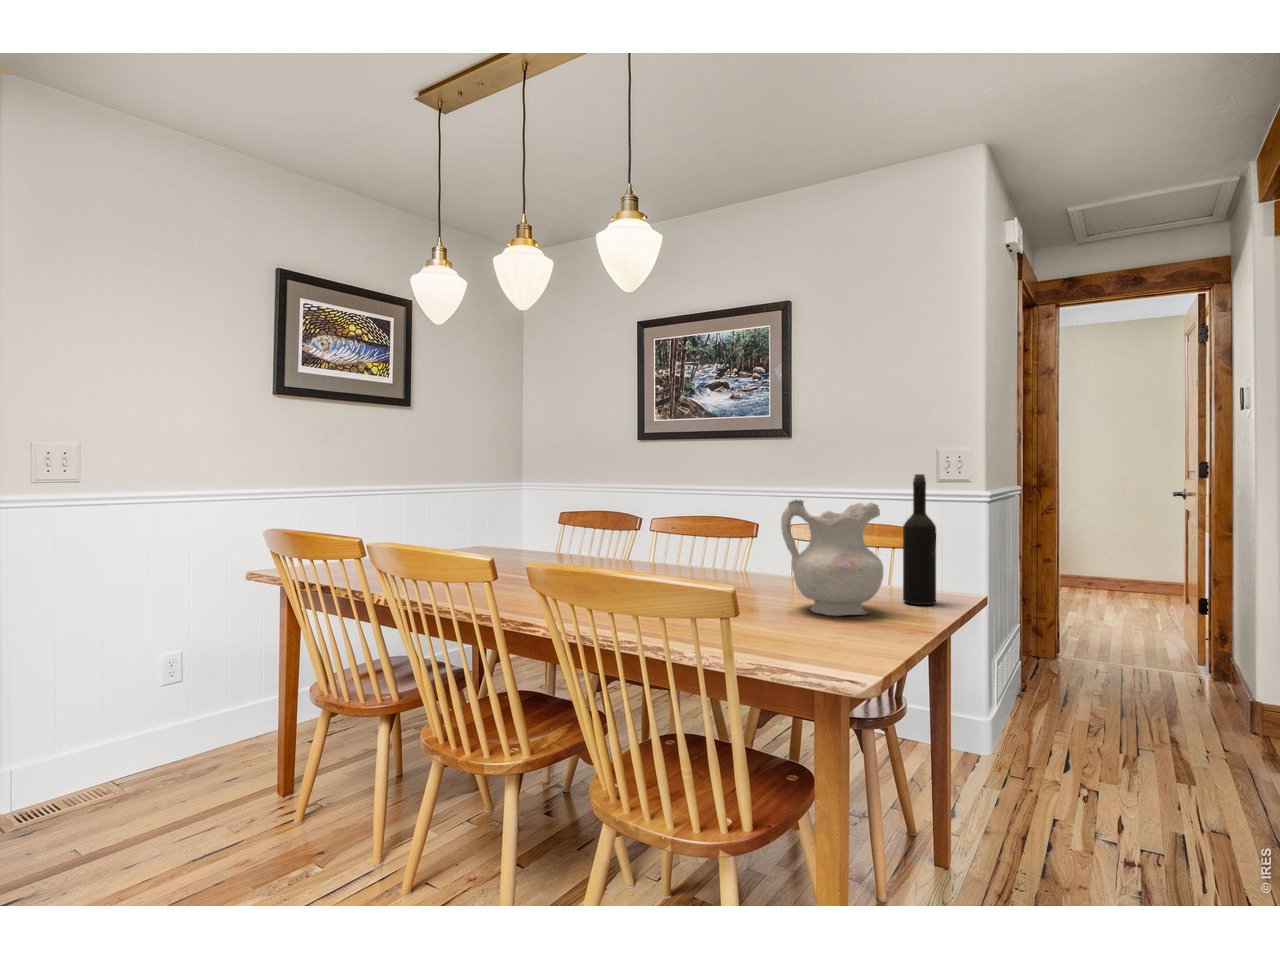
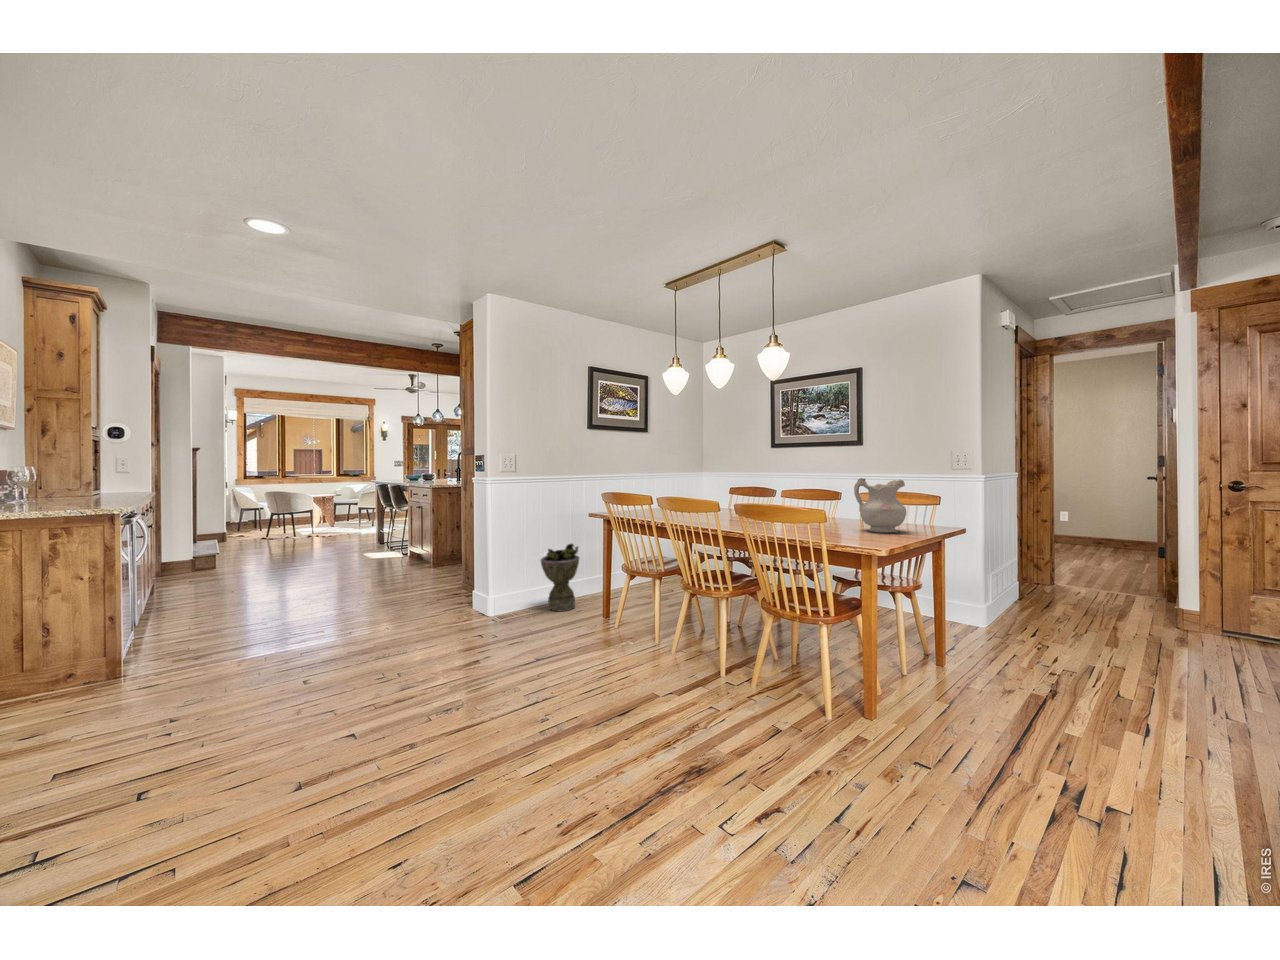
wine bottle: present [903,474,936,605] -> none [919,466,937,530]
planter: none [136,633,234,787] -> present [541,544,579,611]

